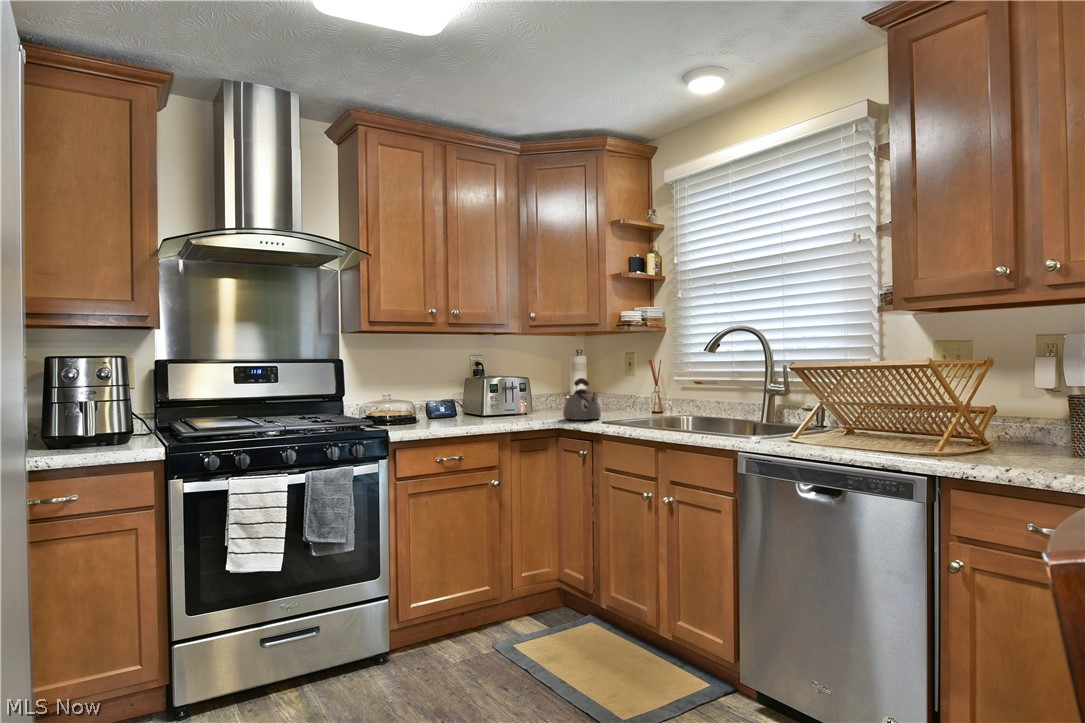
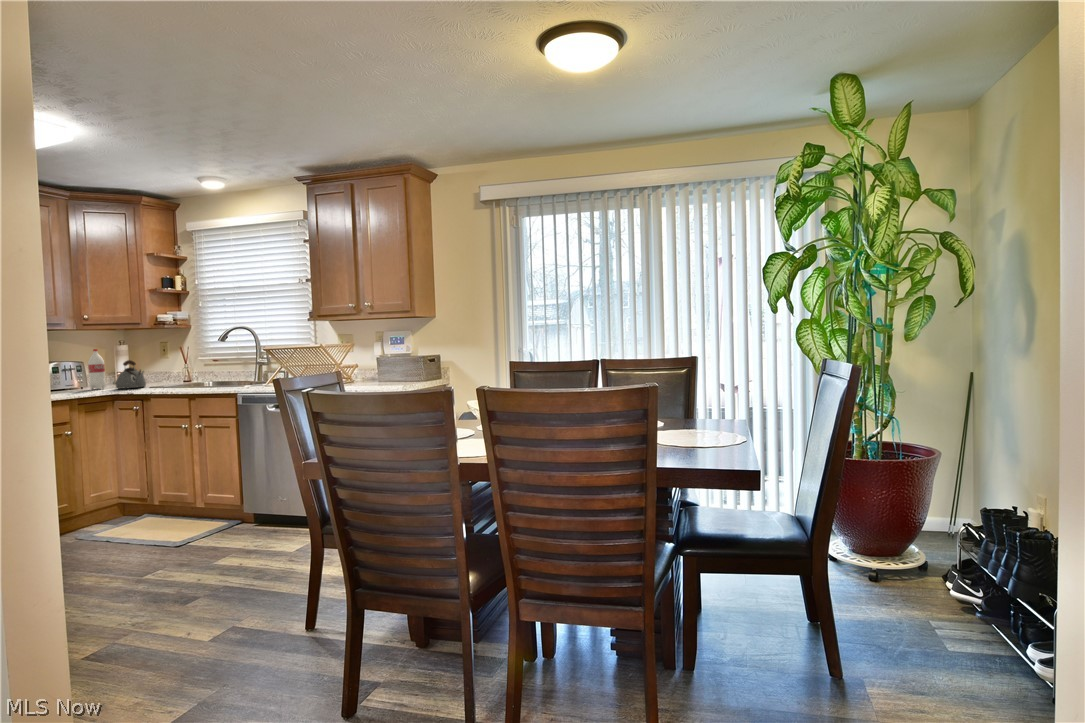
bottle: none [534,360,553,417] -> present [88,349,106,389]

